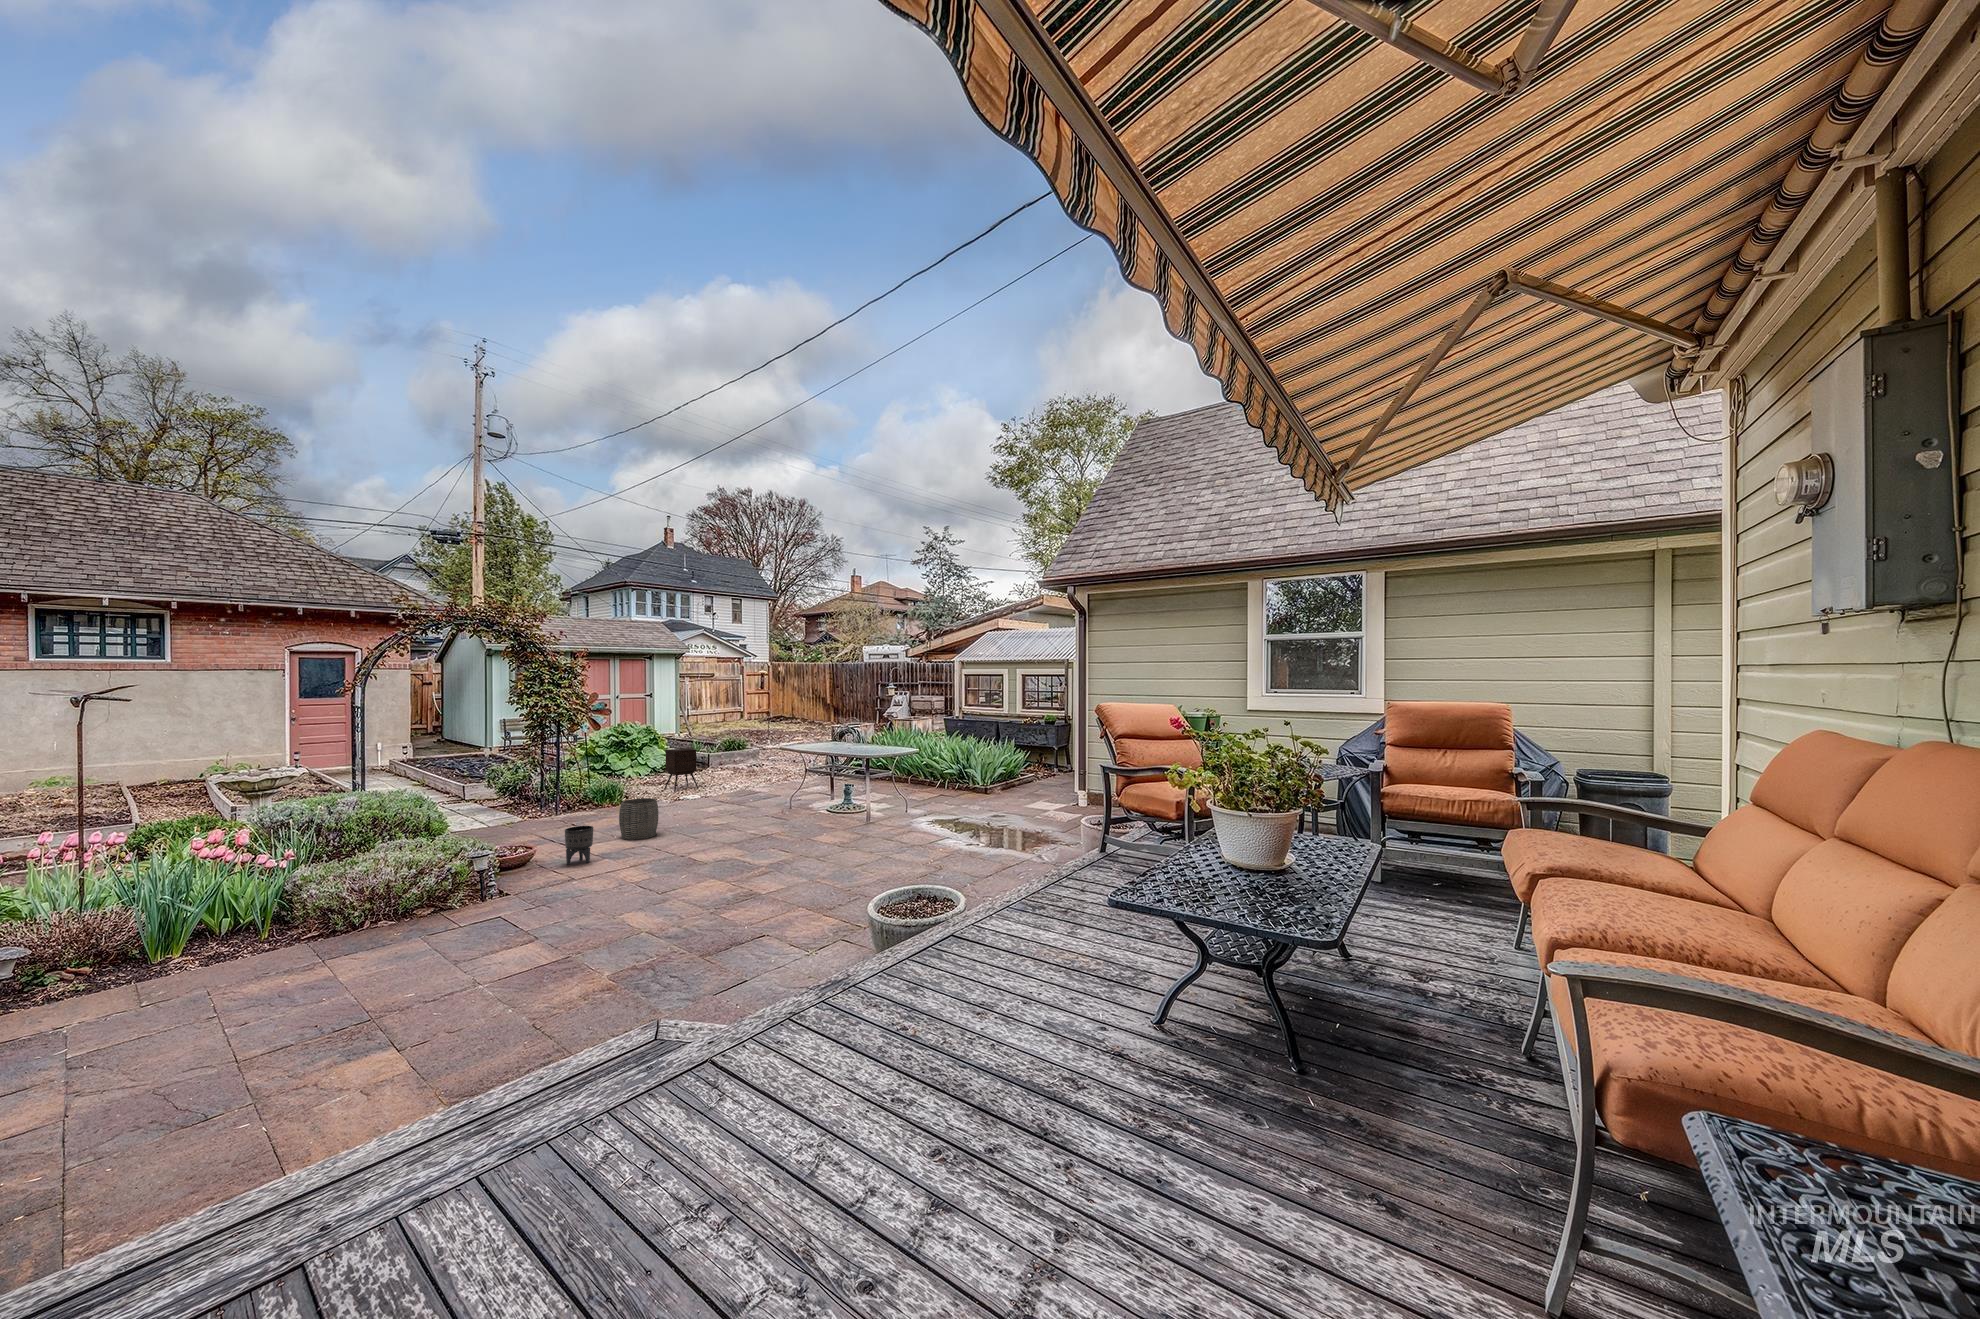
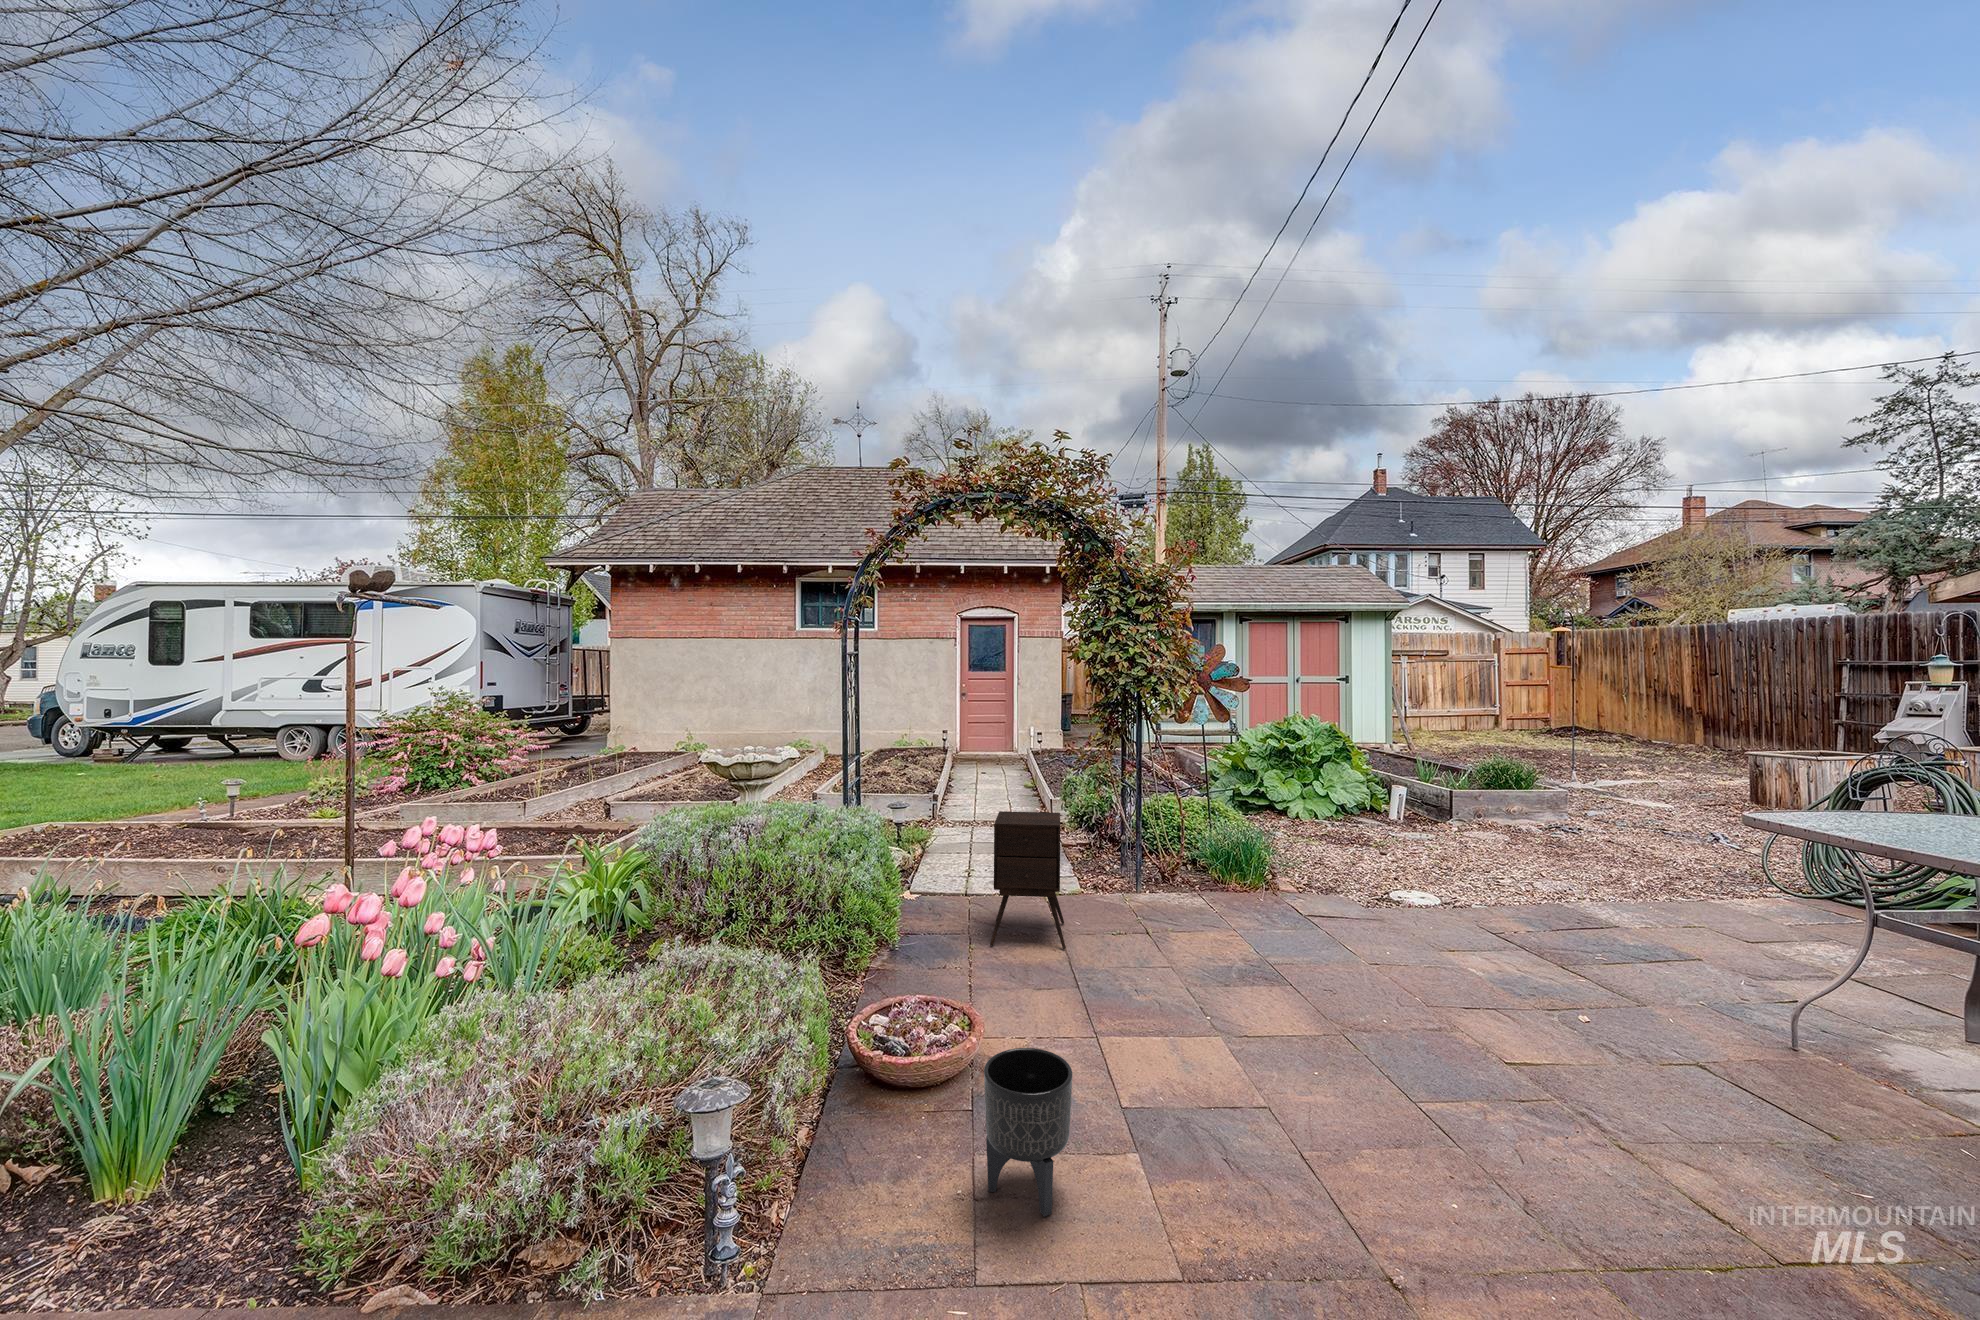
side table: present [664,748,699,792] -> present [990,811,1066,949]
woven basket: present [619,798,658,840] -> none [1207,940,1324,1096]

